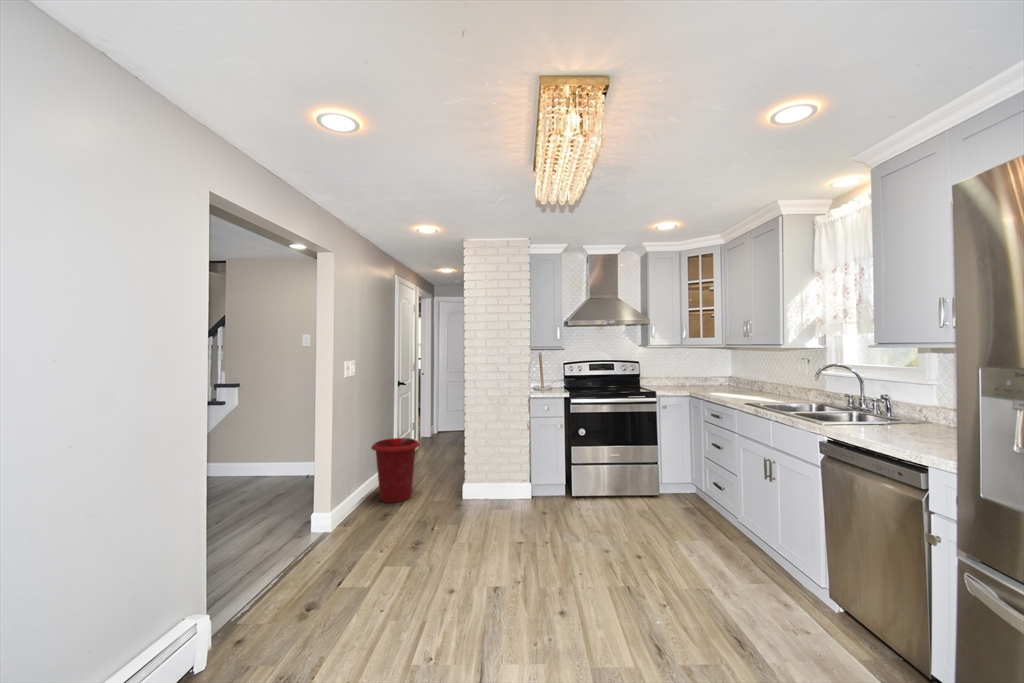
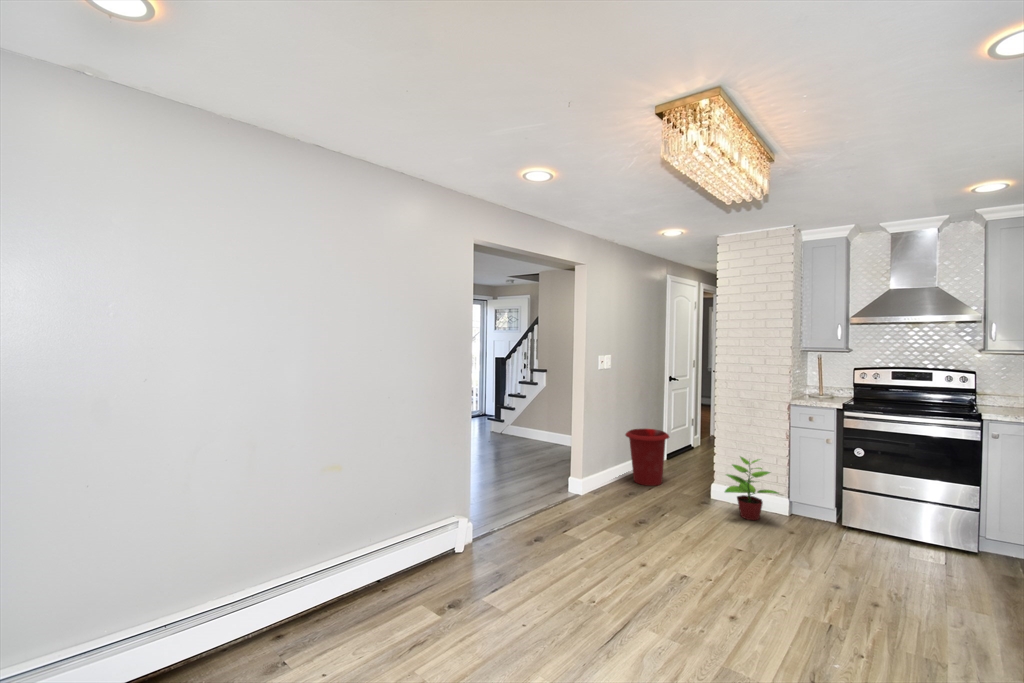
potted plant: none [484,448,533,511] -> present [725,457,779,520]

